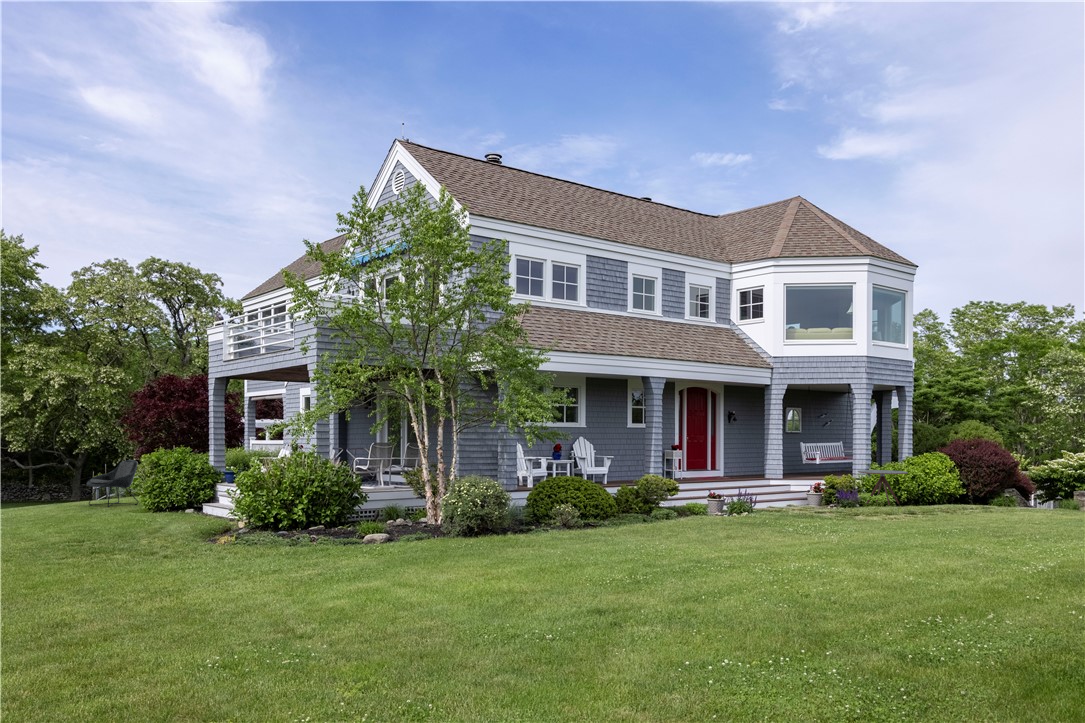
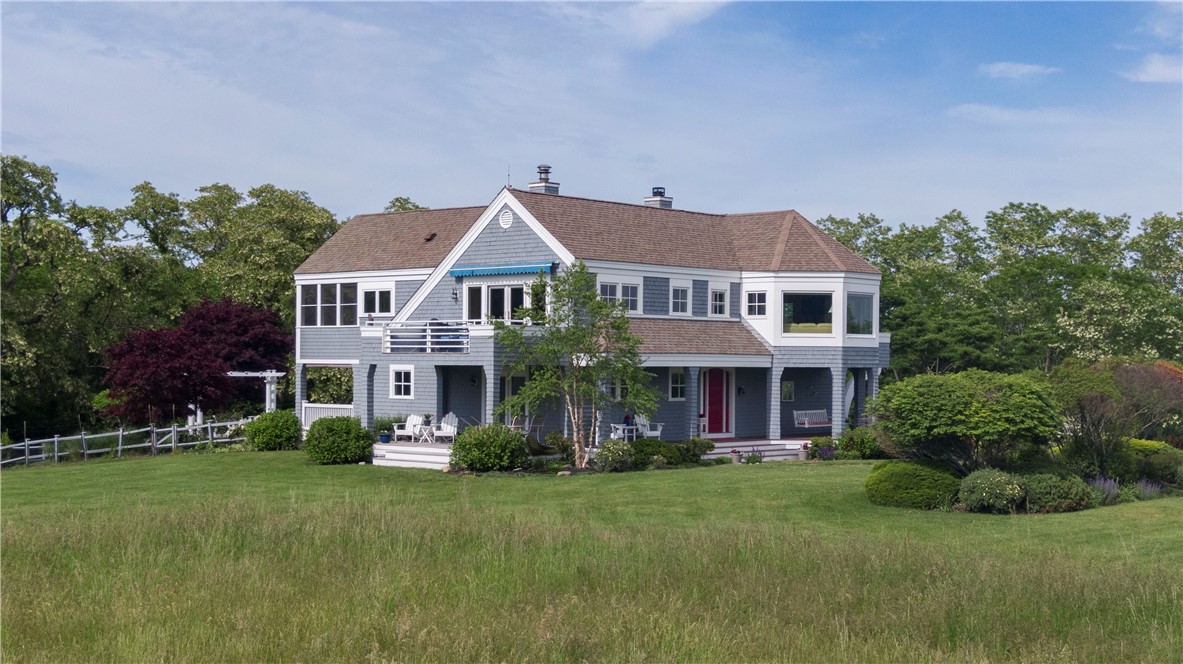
lounge chair: present [87,460,138,507] -> present [525,435,559,471]

